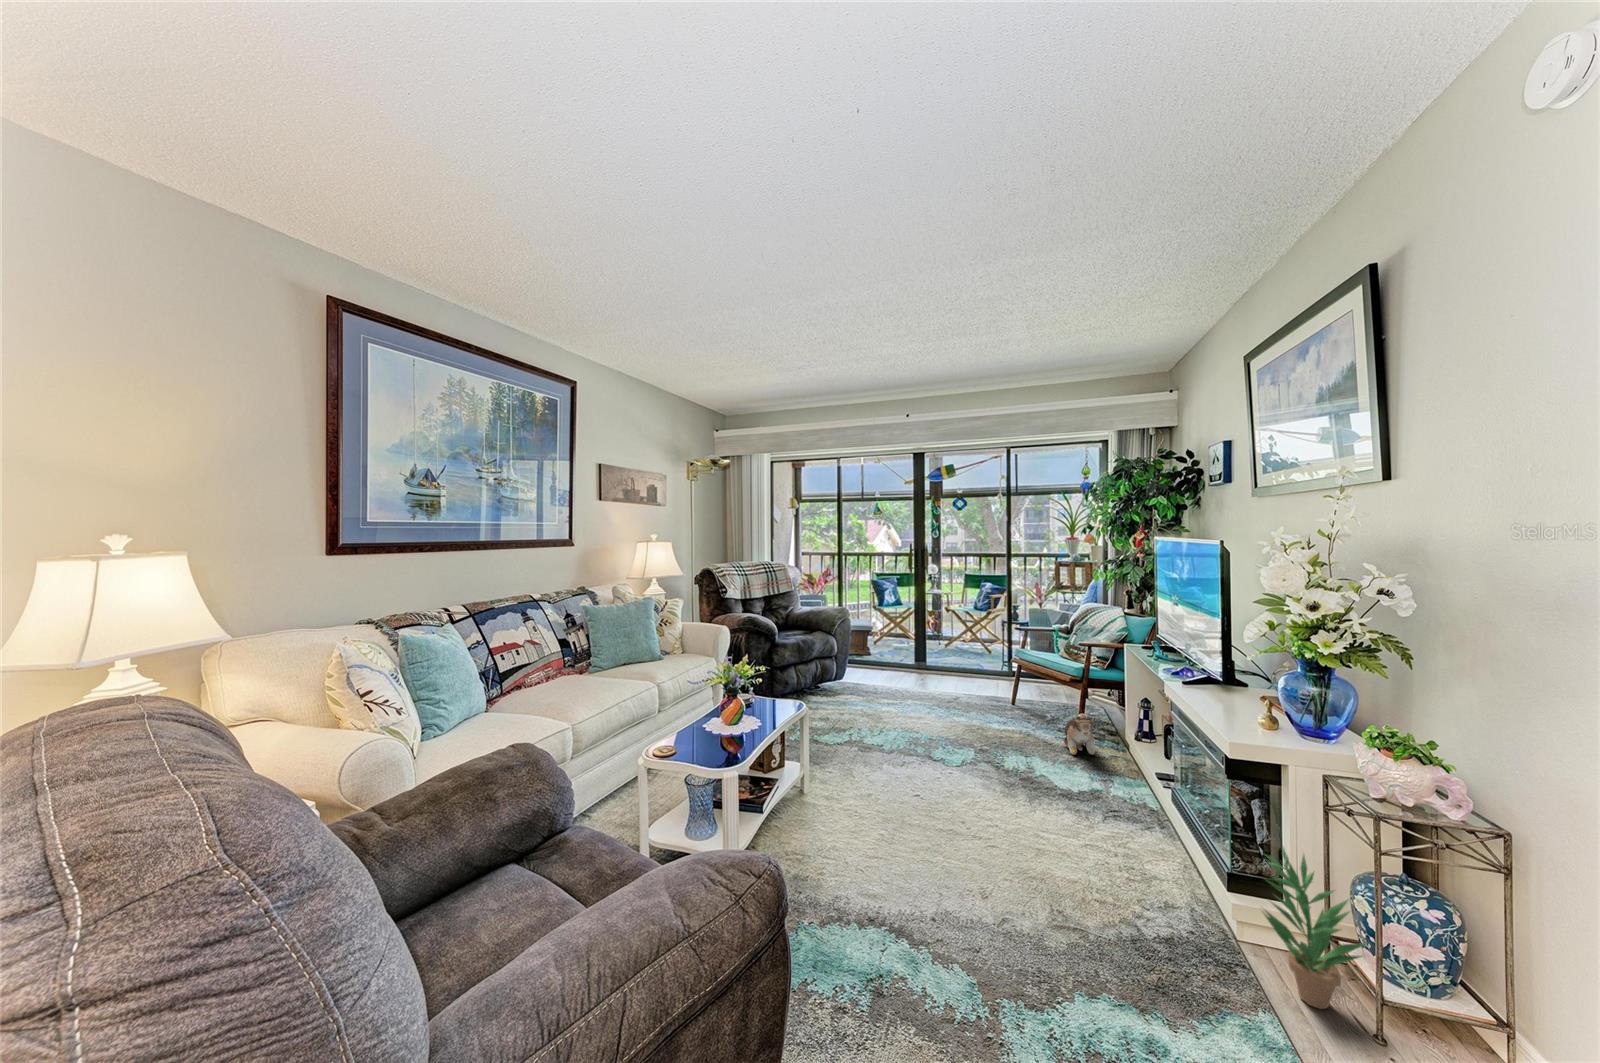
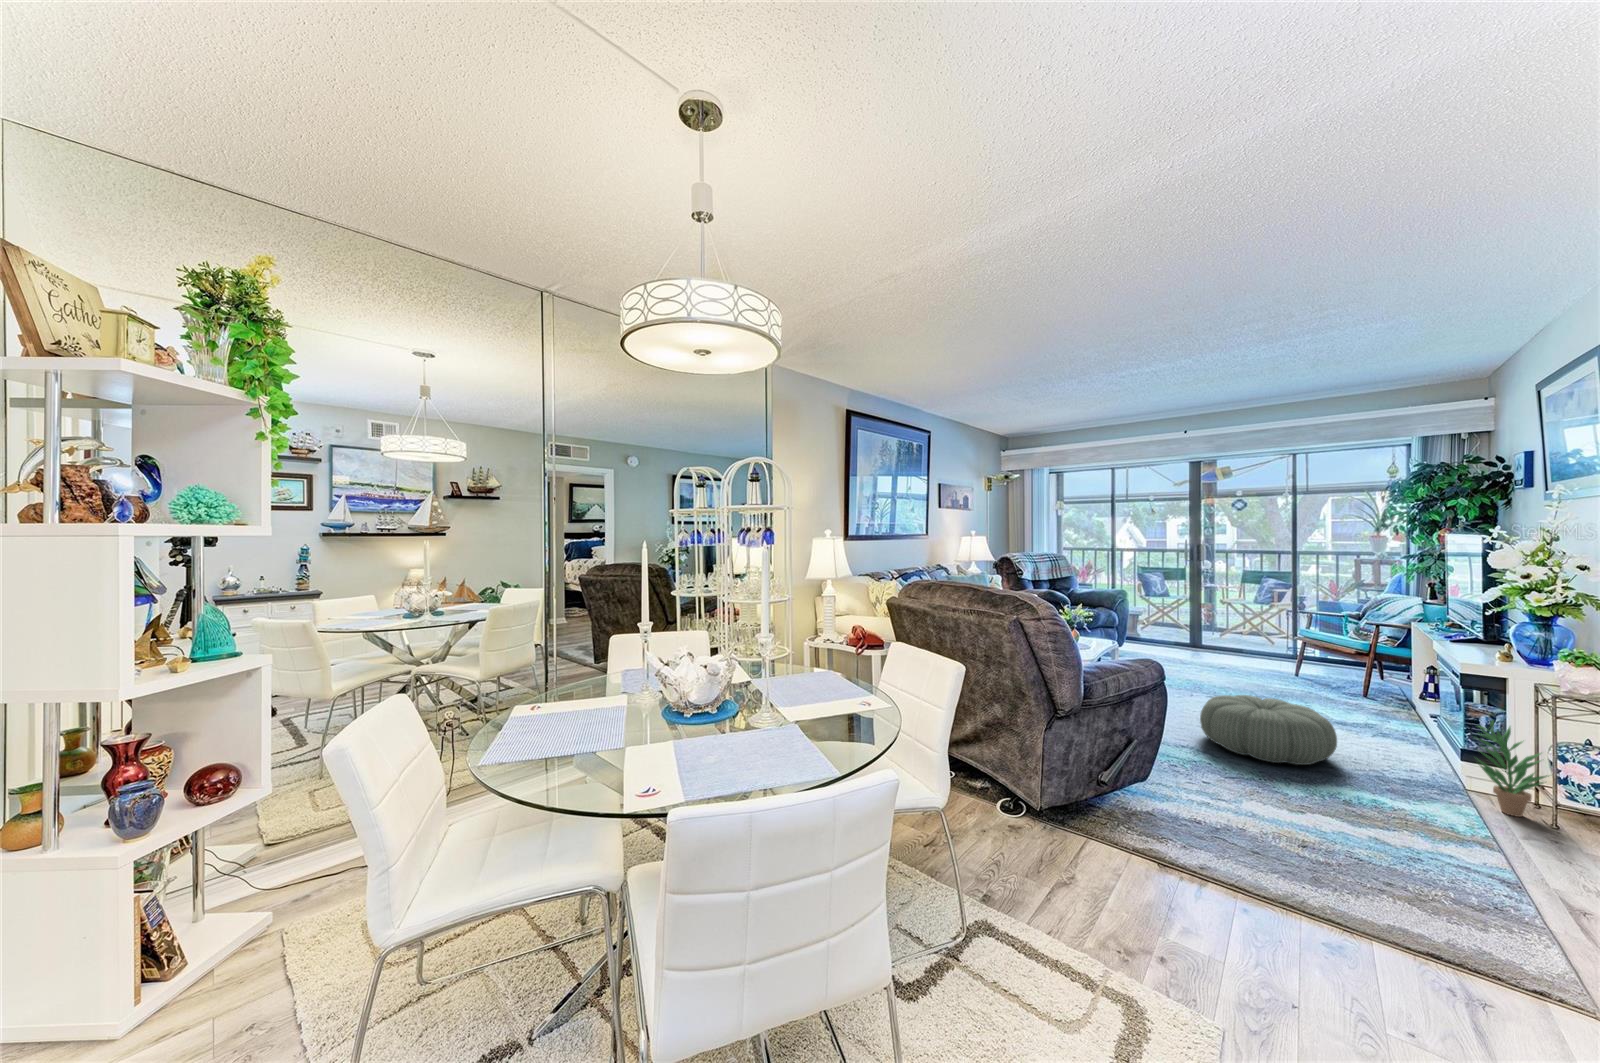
plush toy: present [1064,713,1095,755] -> none [1346,675,1376,710]
pouf: none [903,792,1081,934] -> present [1200,695,1337,765]

